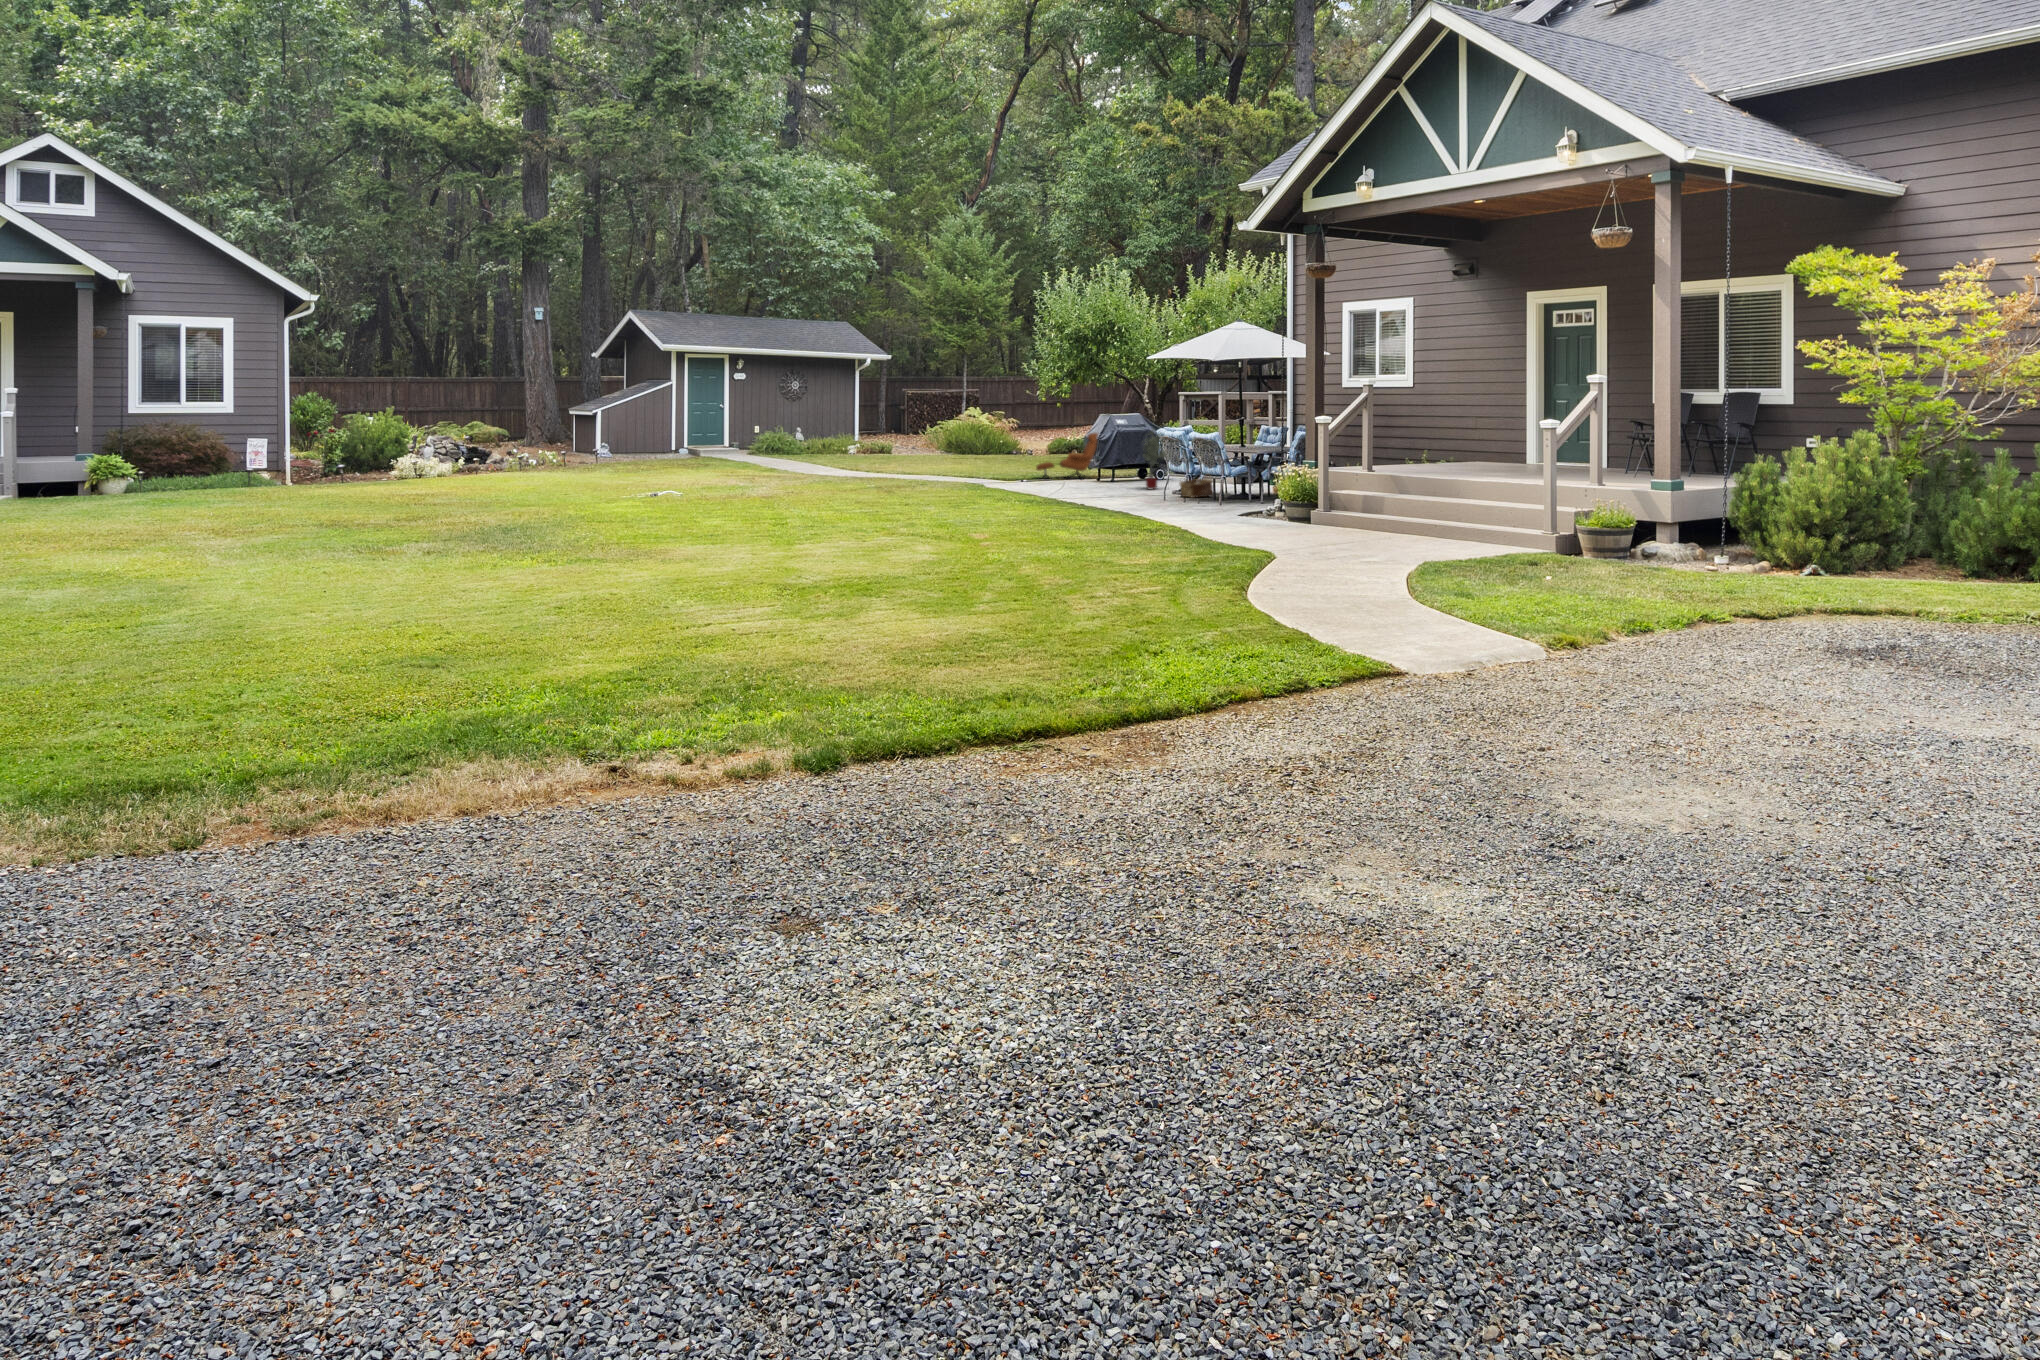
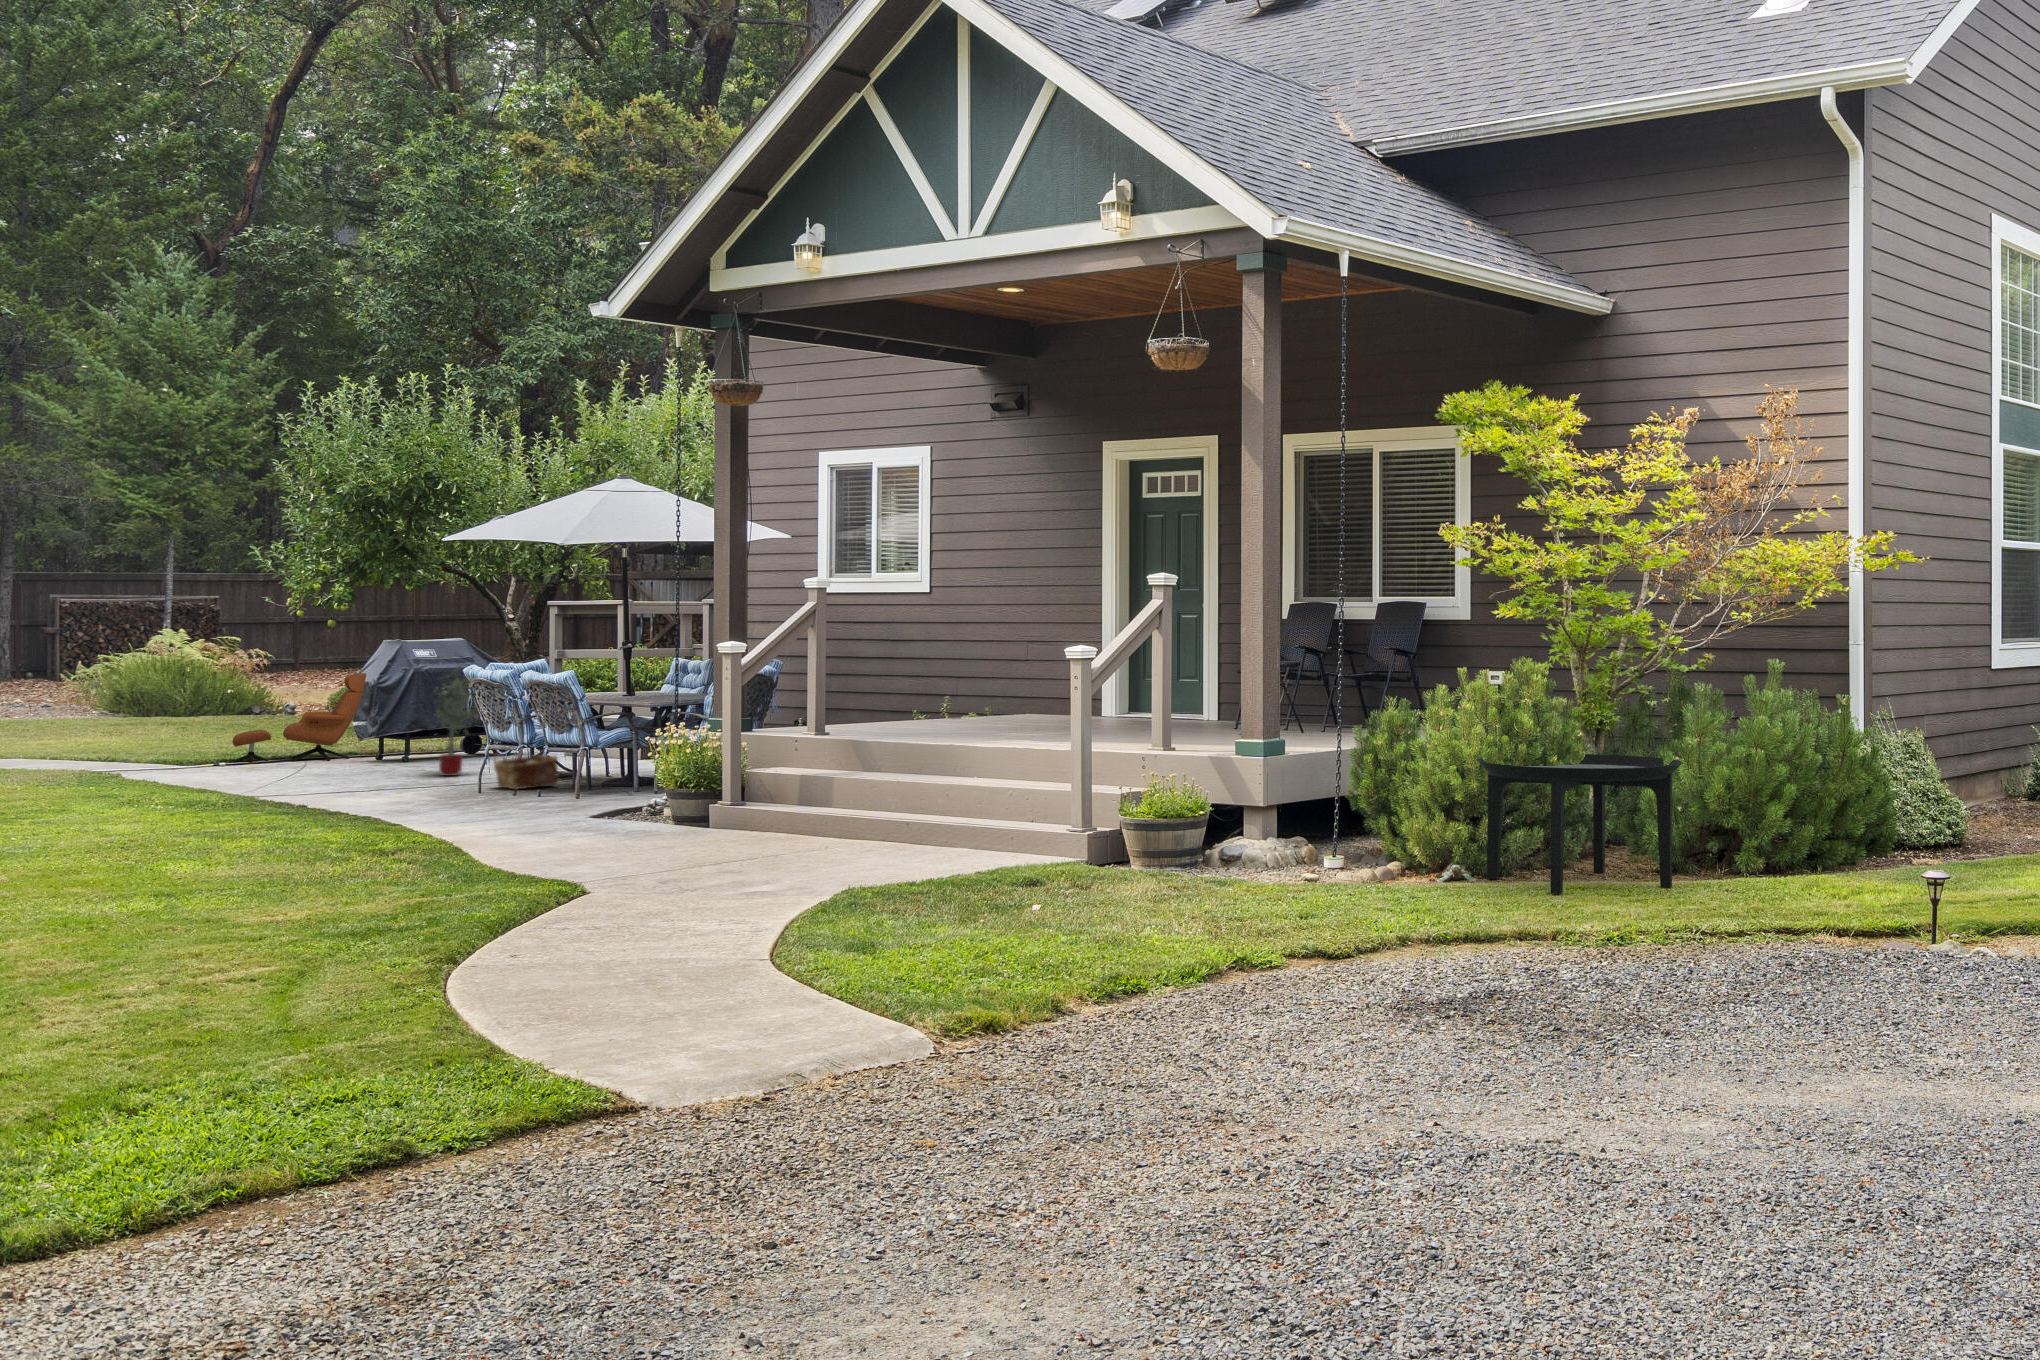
round table: none [1834,494,1995,586] -> present [1477,754,1683,894]

